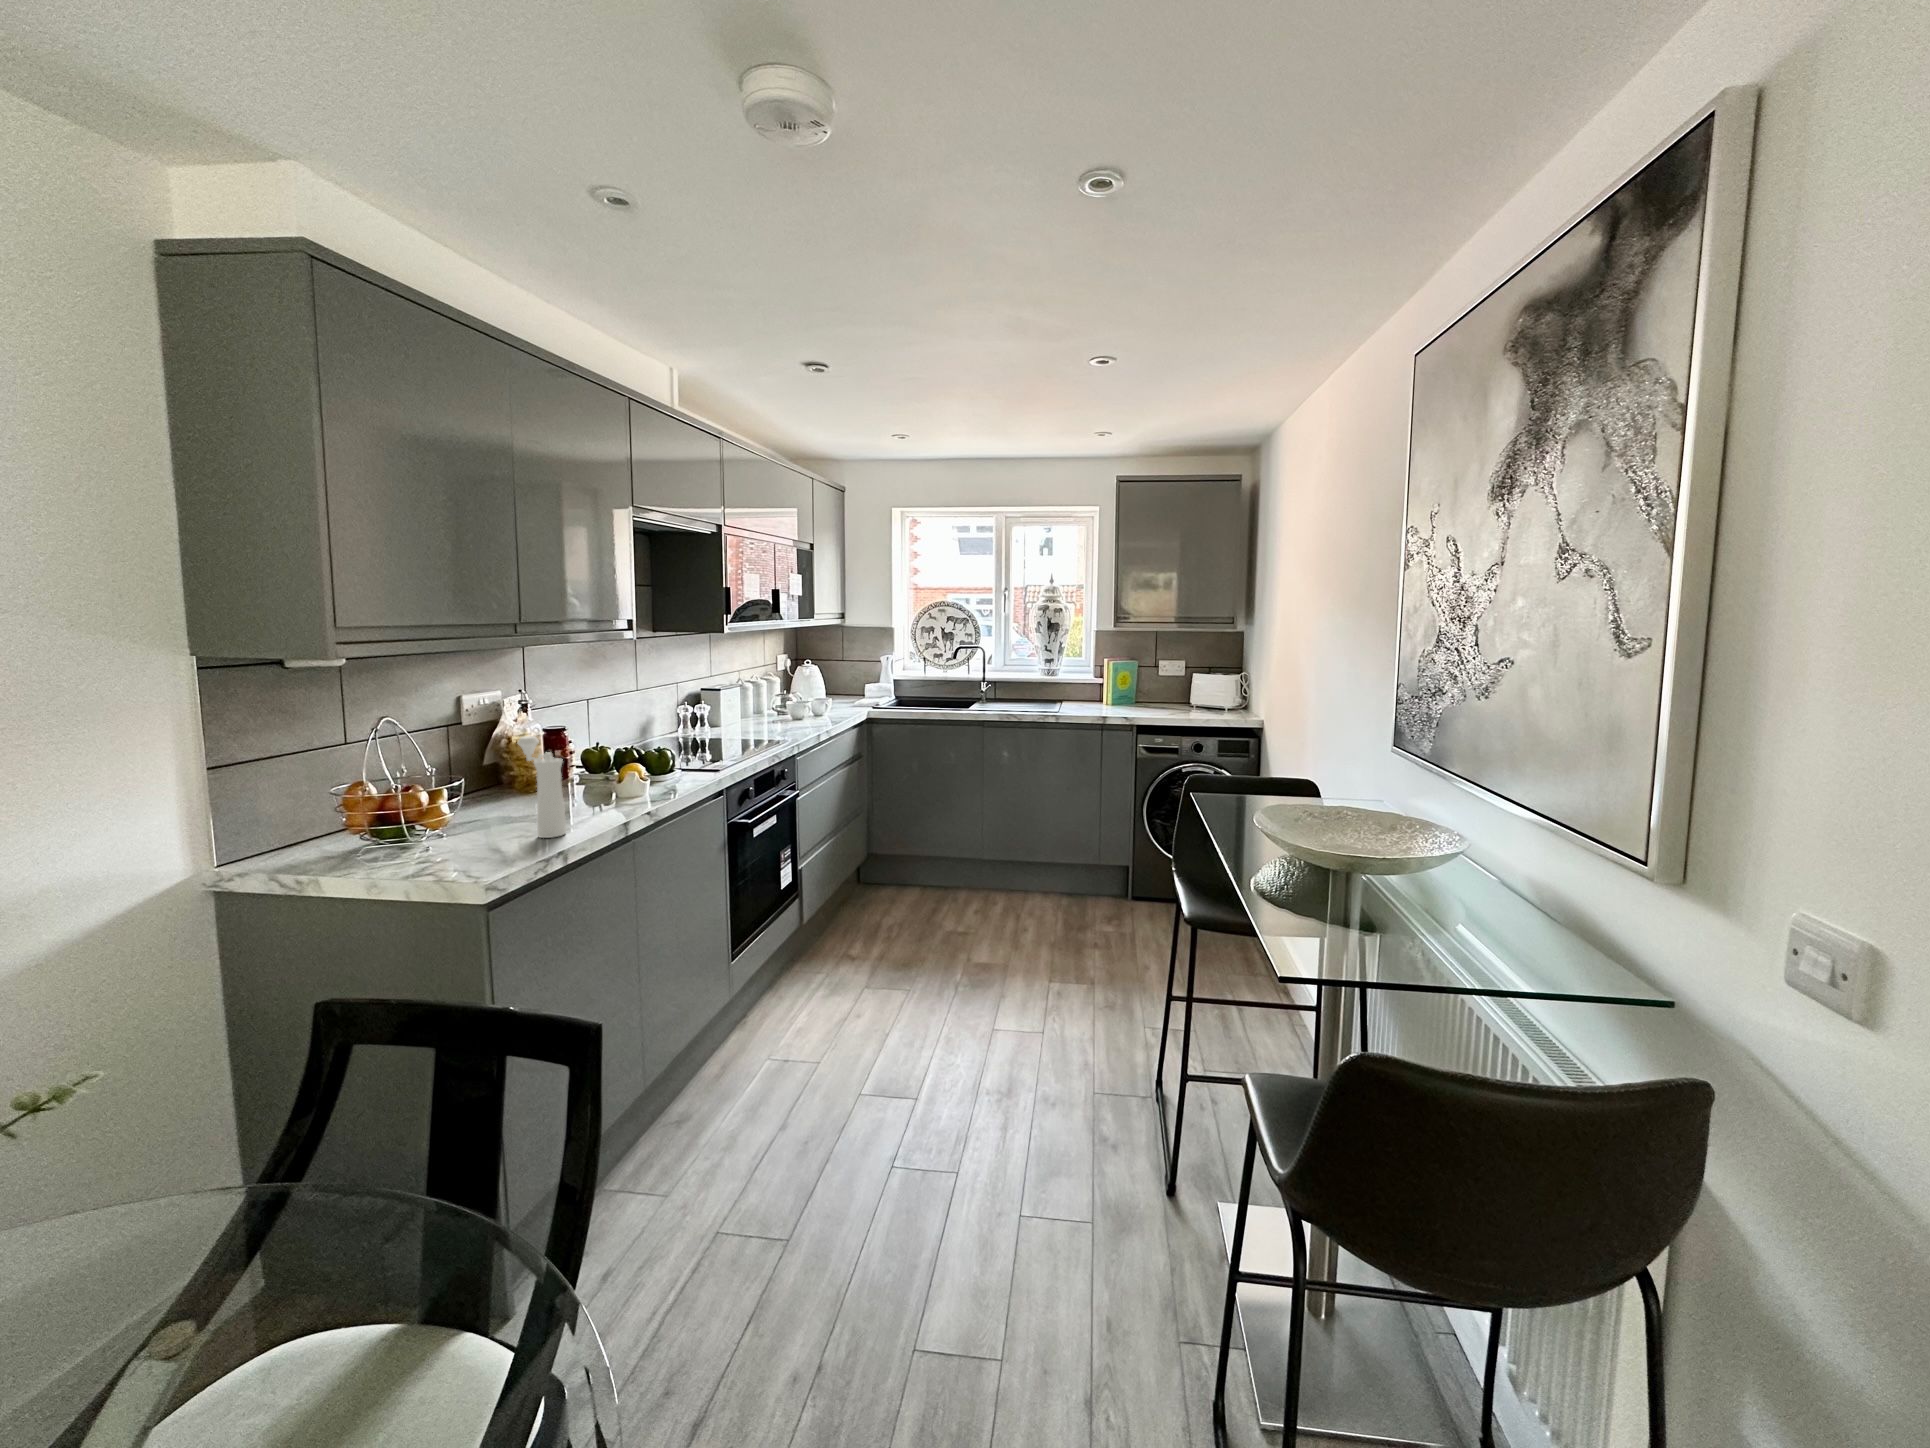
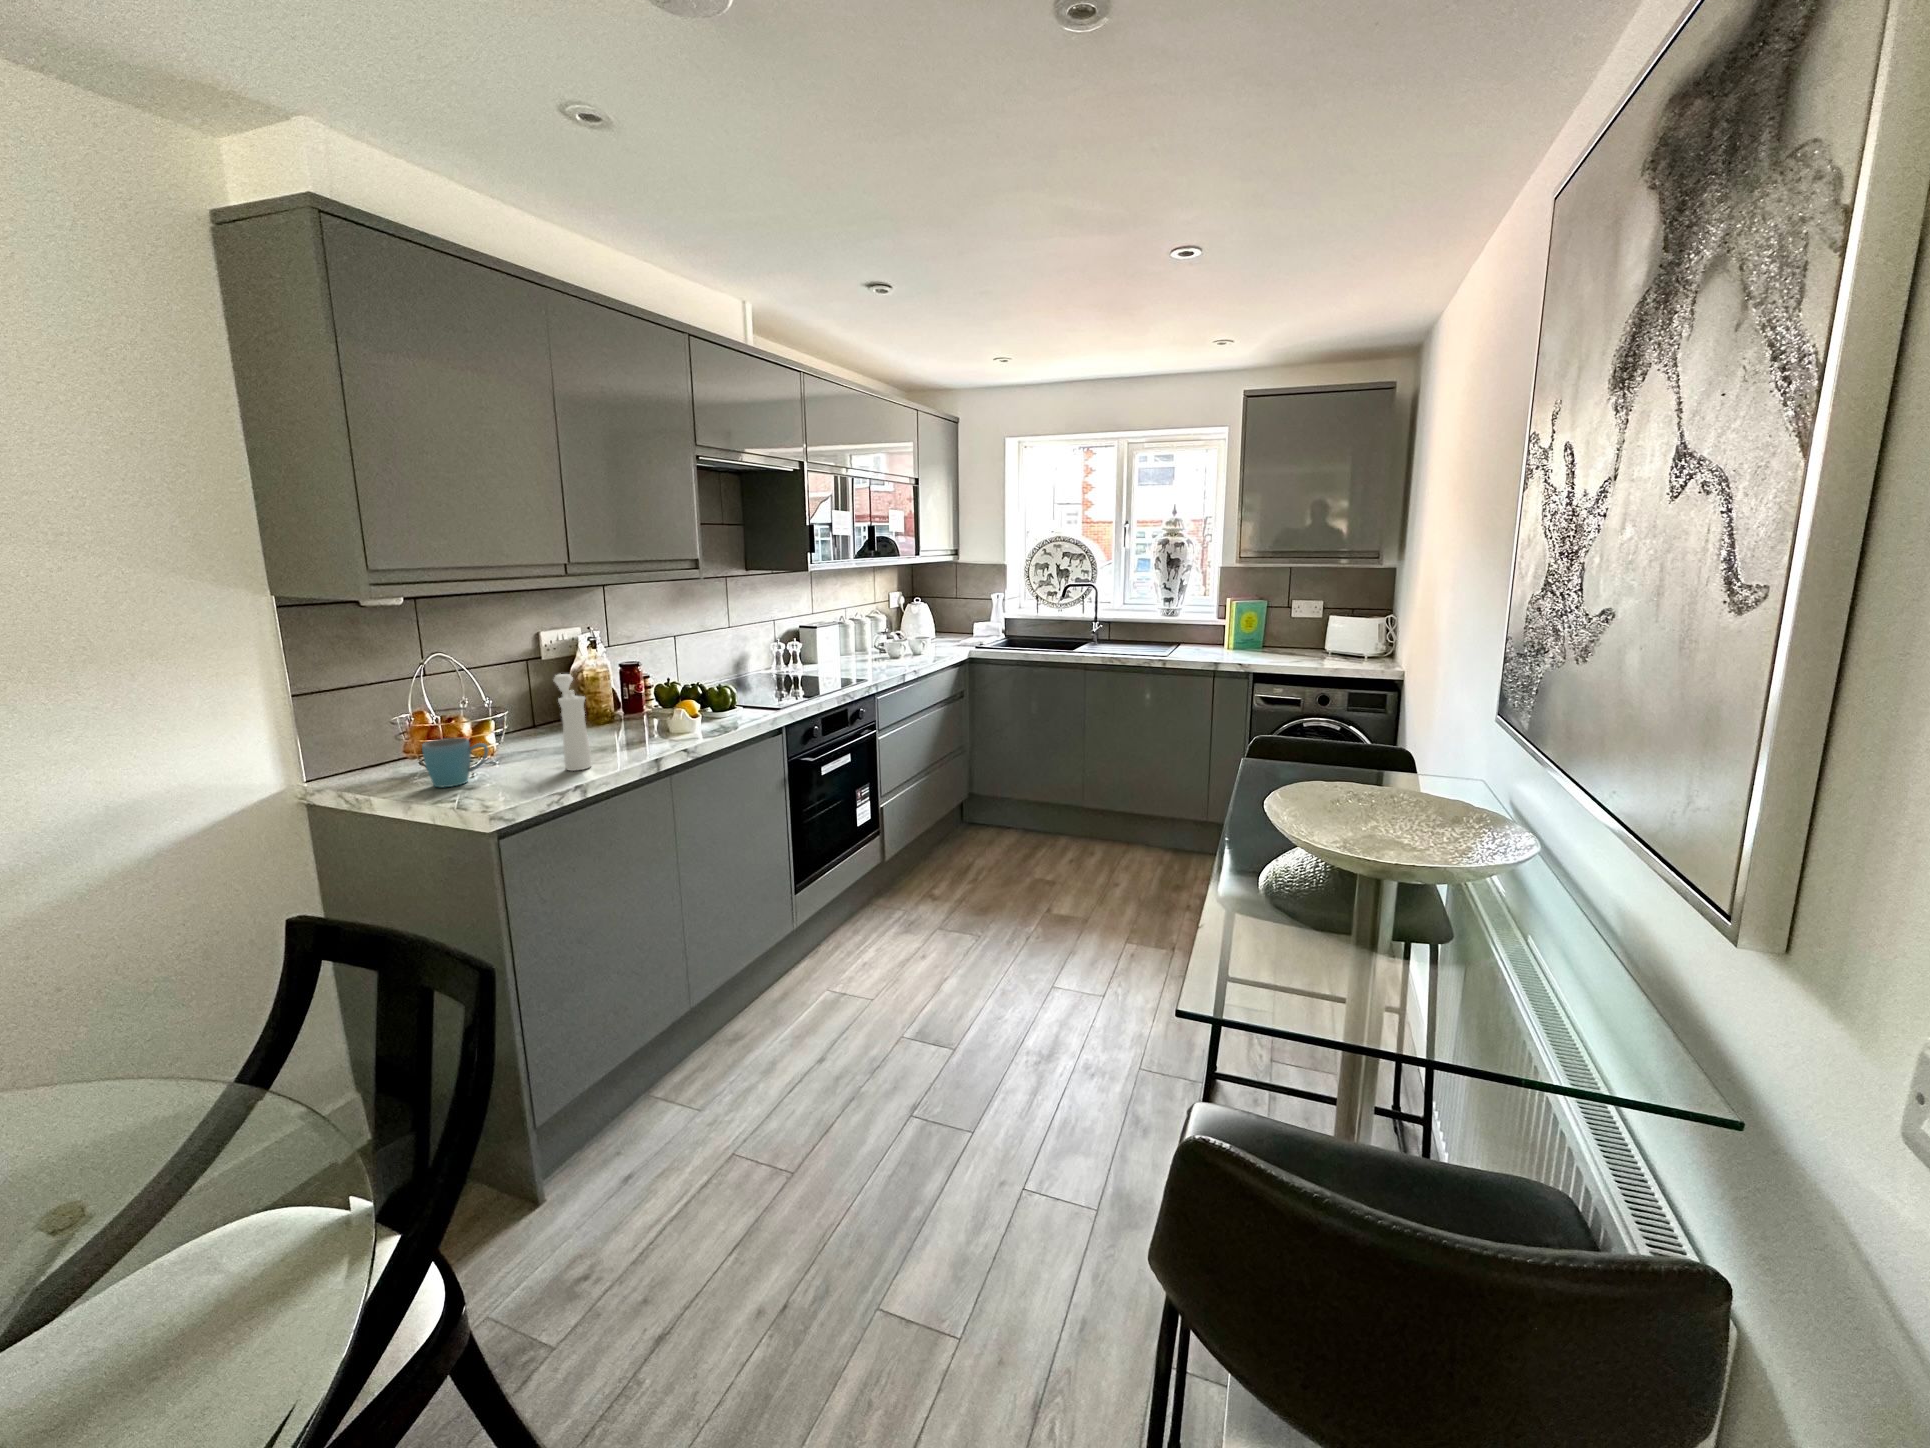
mug: none [381,807,456,863] -> present [422,738,488,787]

